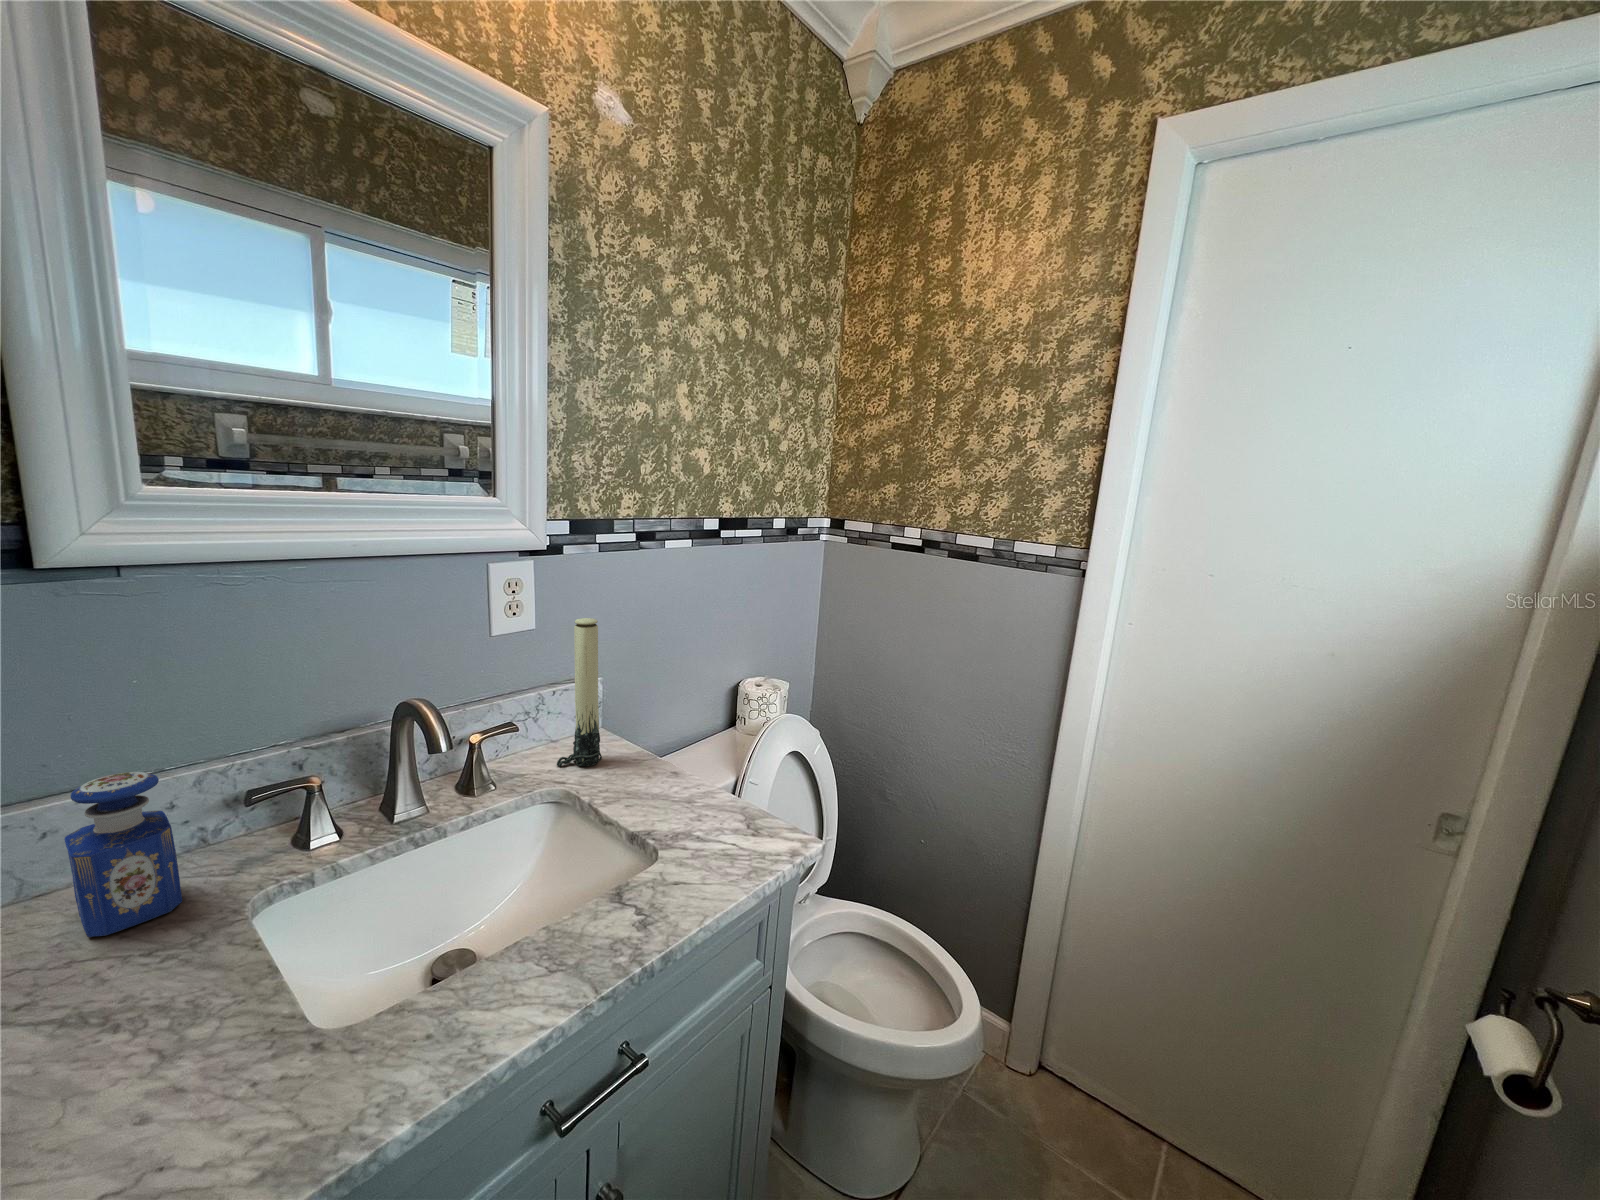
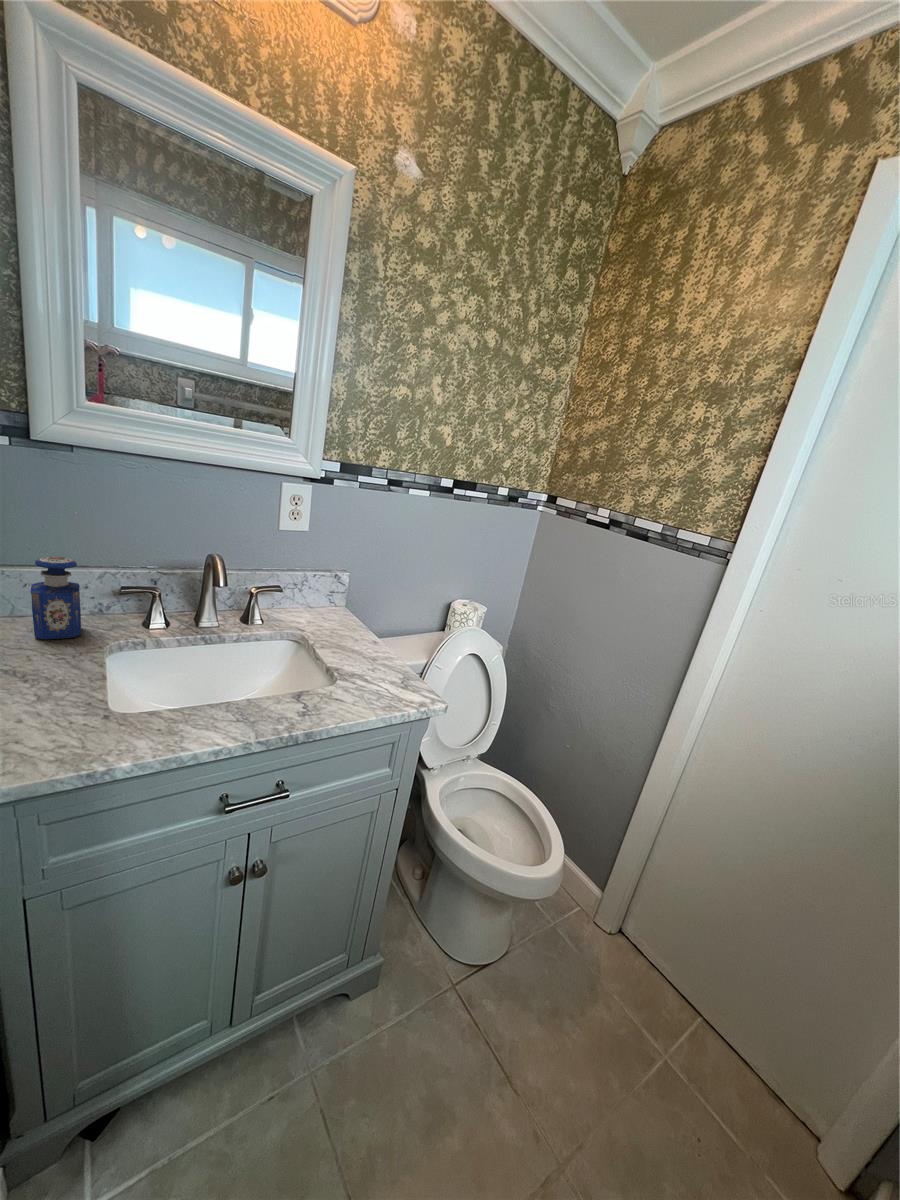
candle: present [557,618,602,767] -> none [305,528,343,627]

